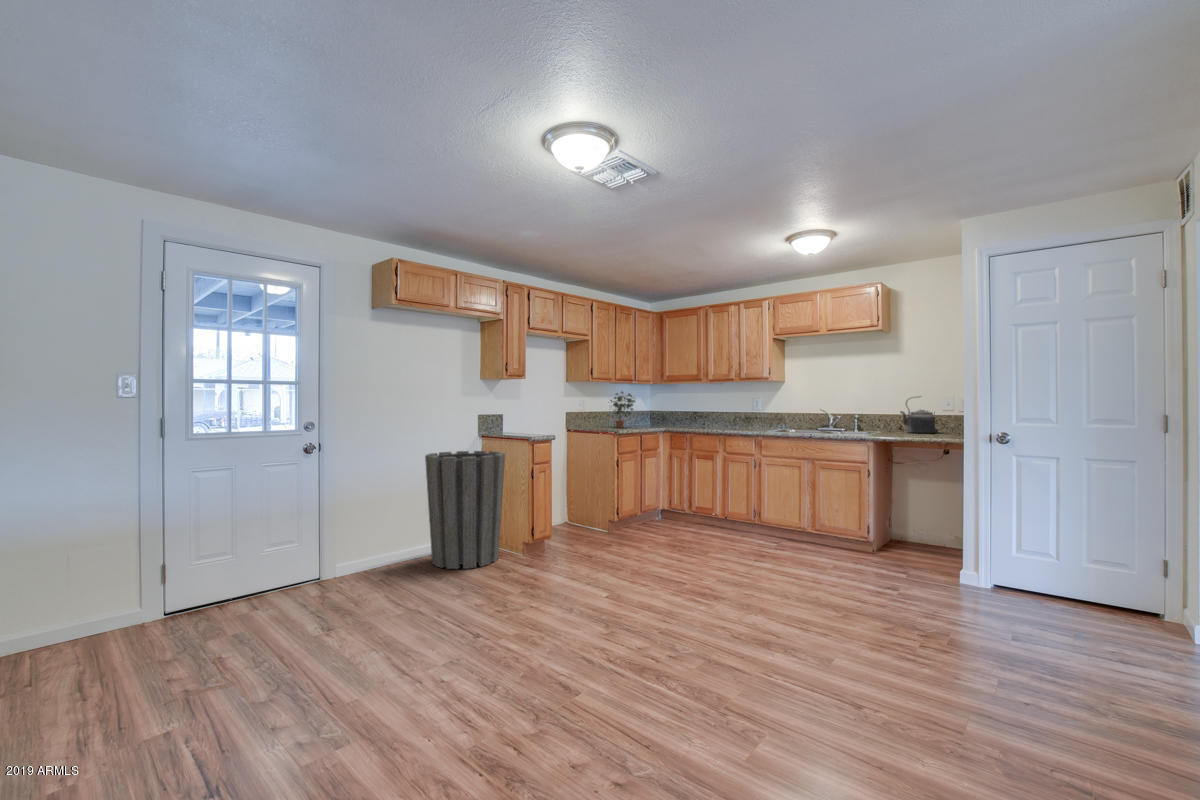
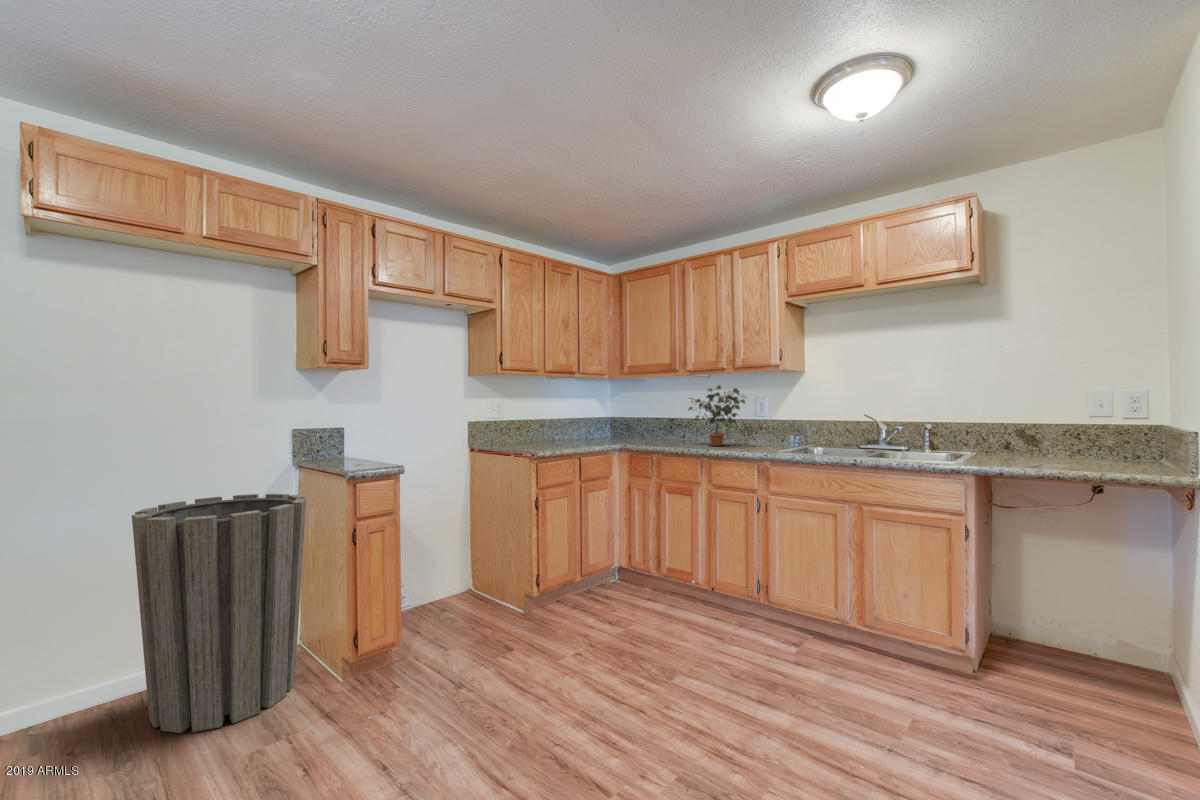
potted plant: present [610,392,635,428] -> present [688,385,745,446]
kettle: present [900,396,938,433] -> none [1009,393,1081,458]

